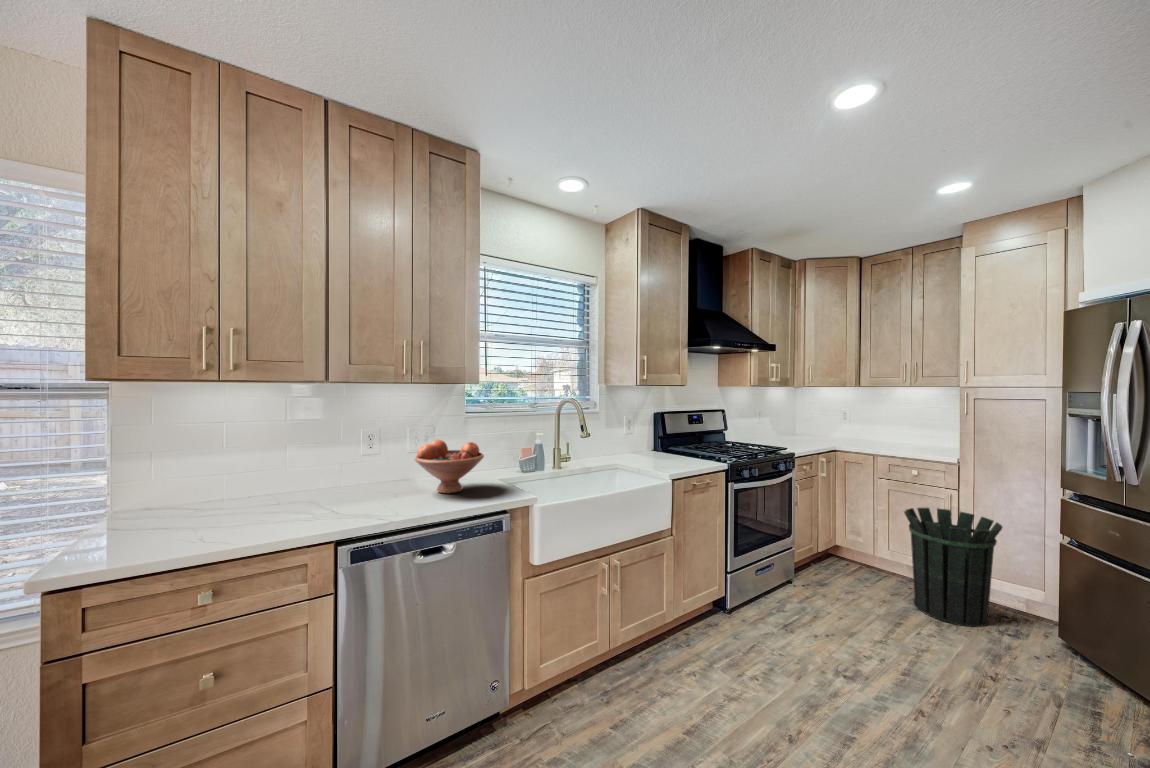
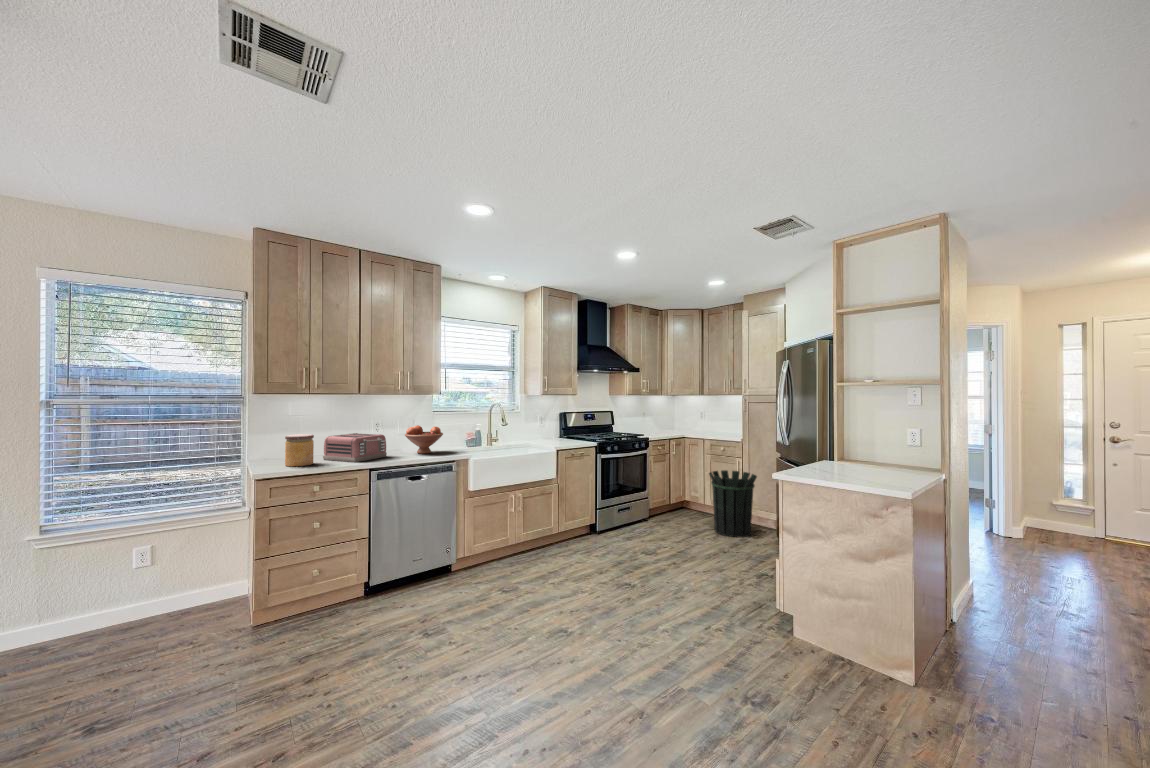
toaster: none [253,455,379,522] -> present [323,433,387,462]
jar: none [153,464,221,538] -> present [285,434,314,466]

